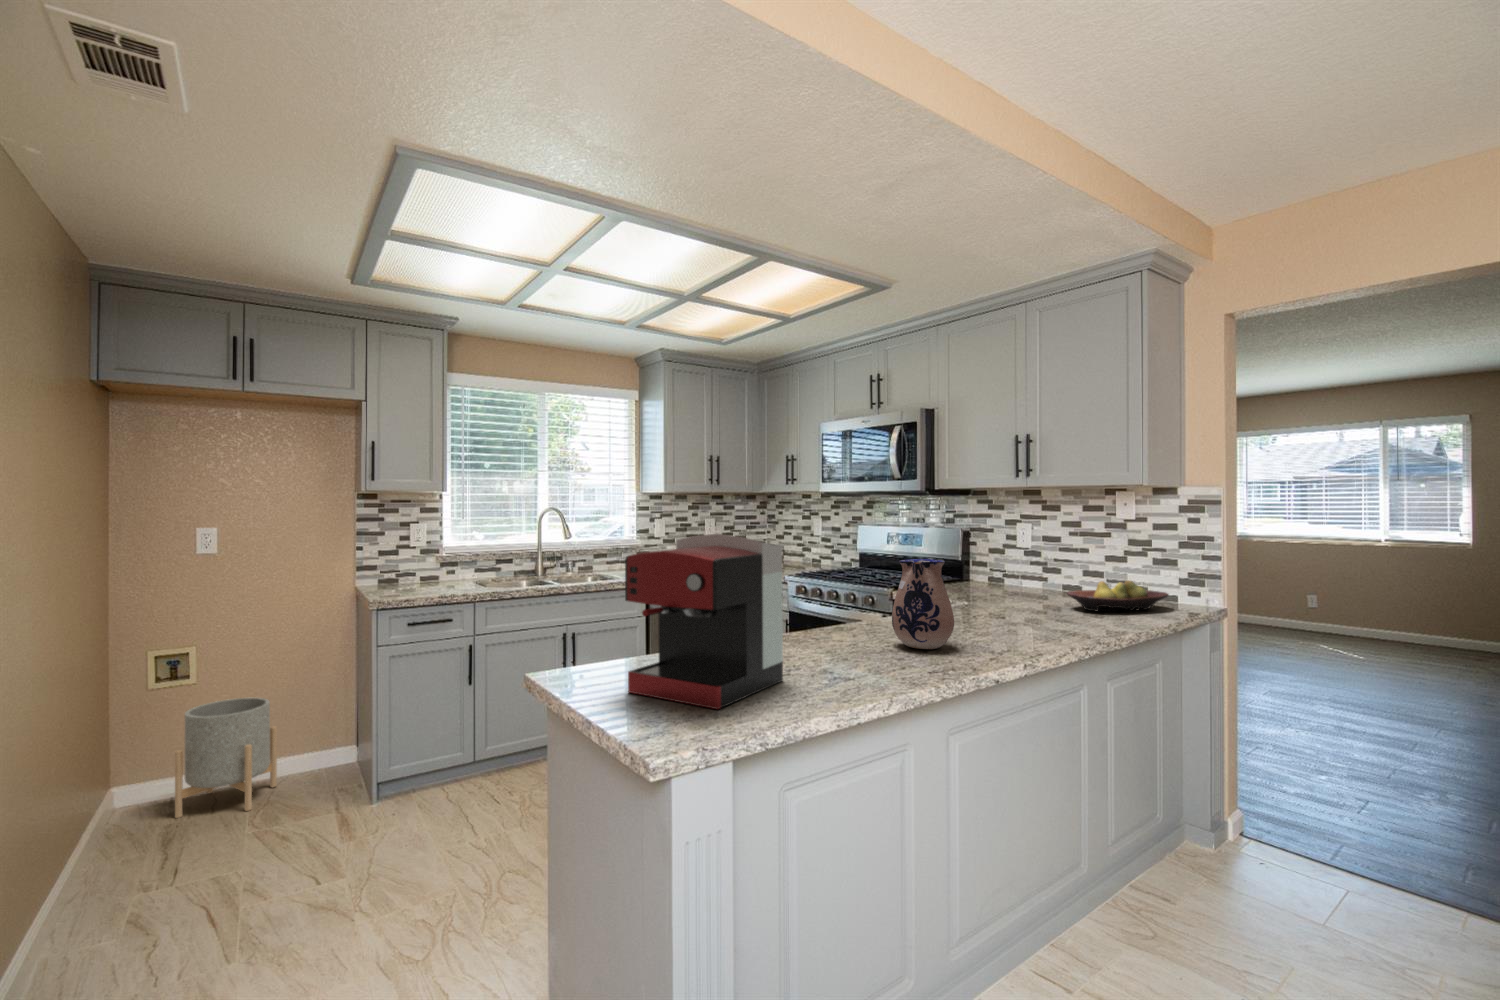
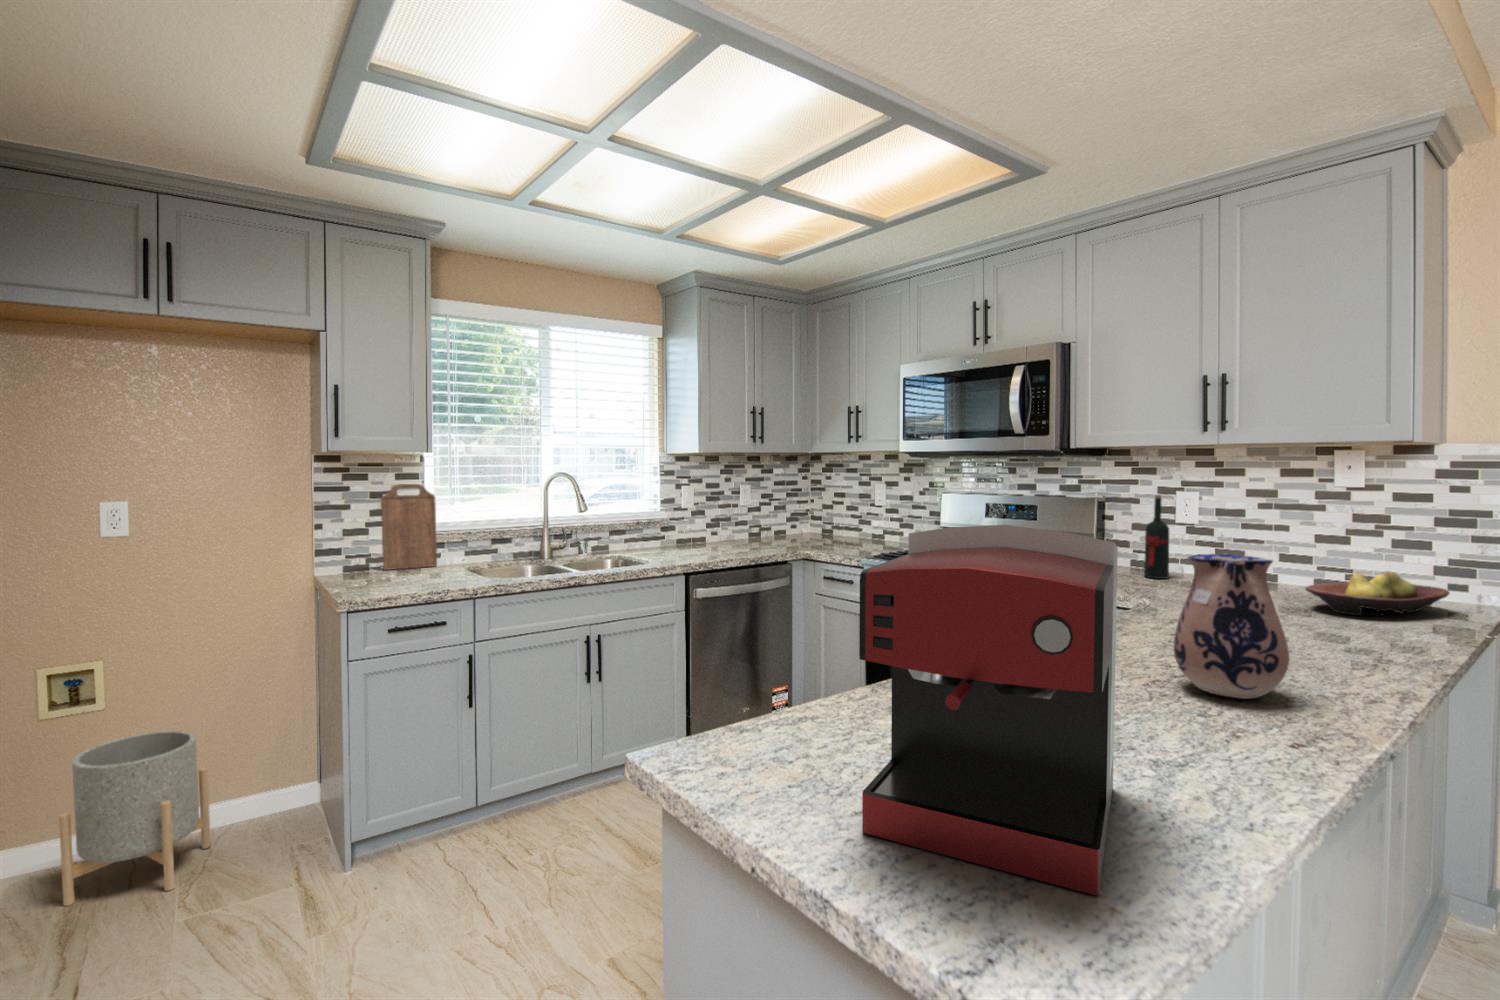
cutting board: none [410,517,452,582] -> present [381,484,437,570]
wine bottle: none [986,525,1004,590] -> present [1144,495,1169,579]

